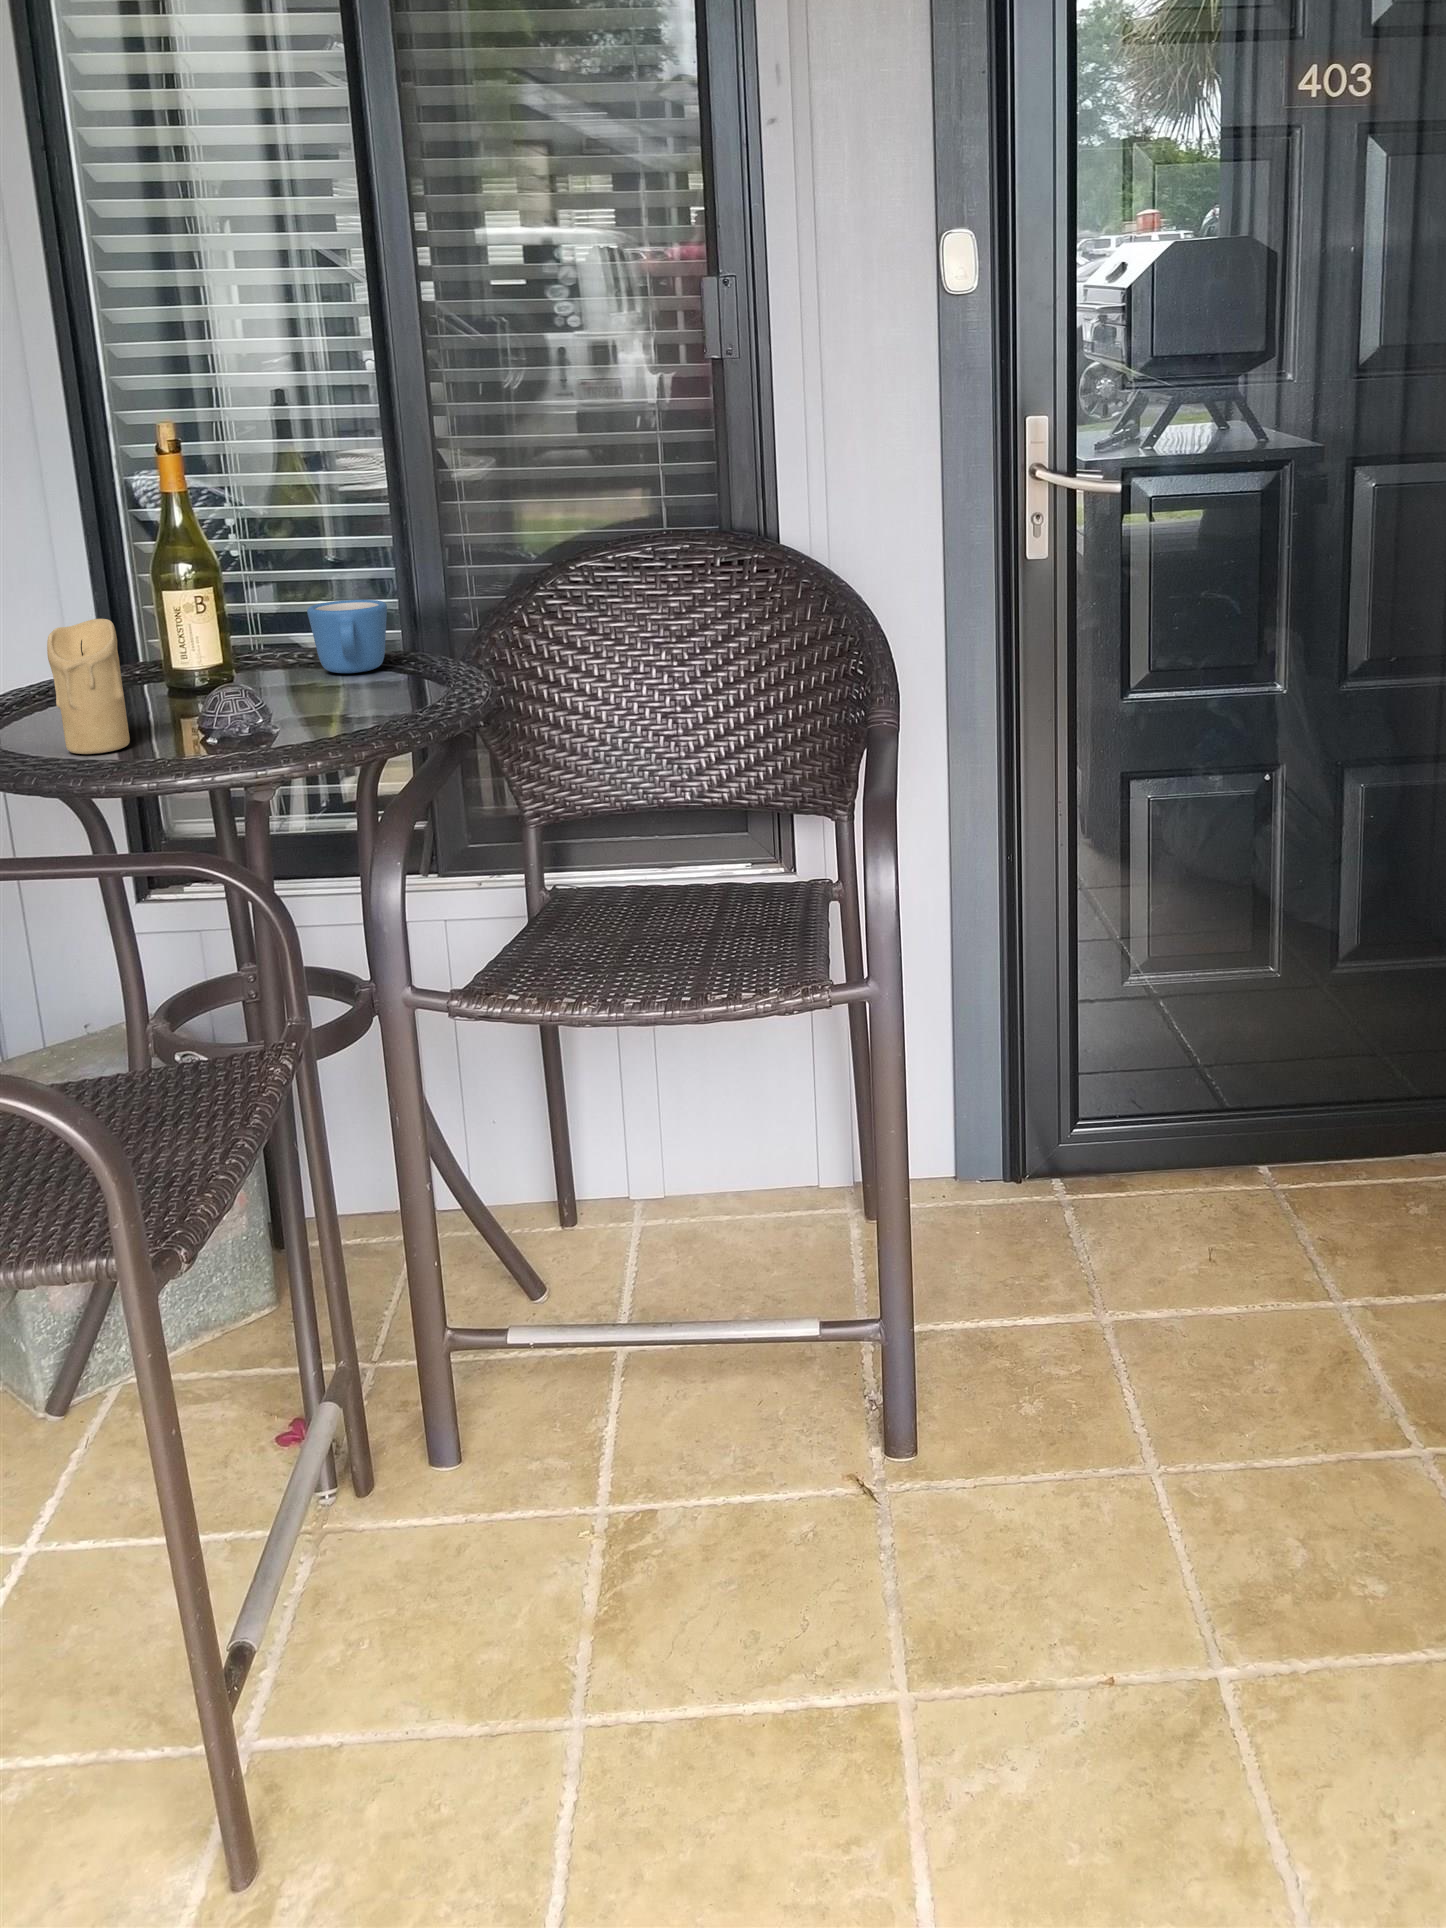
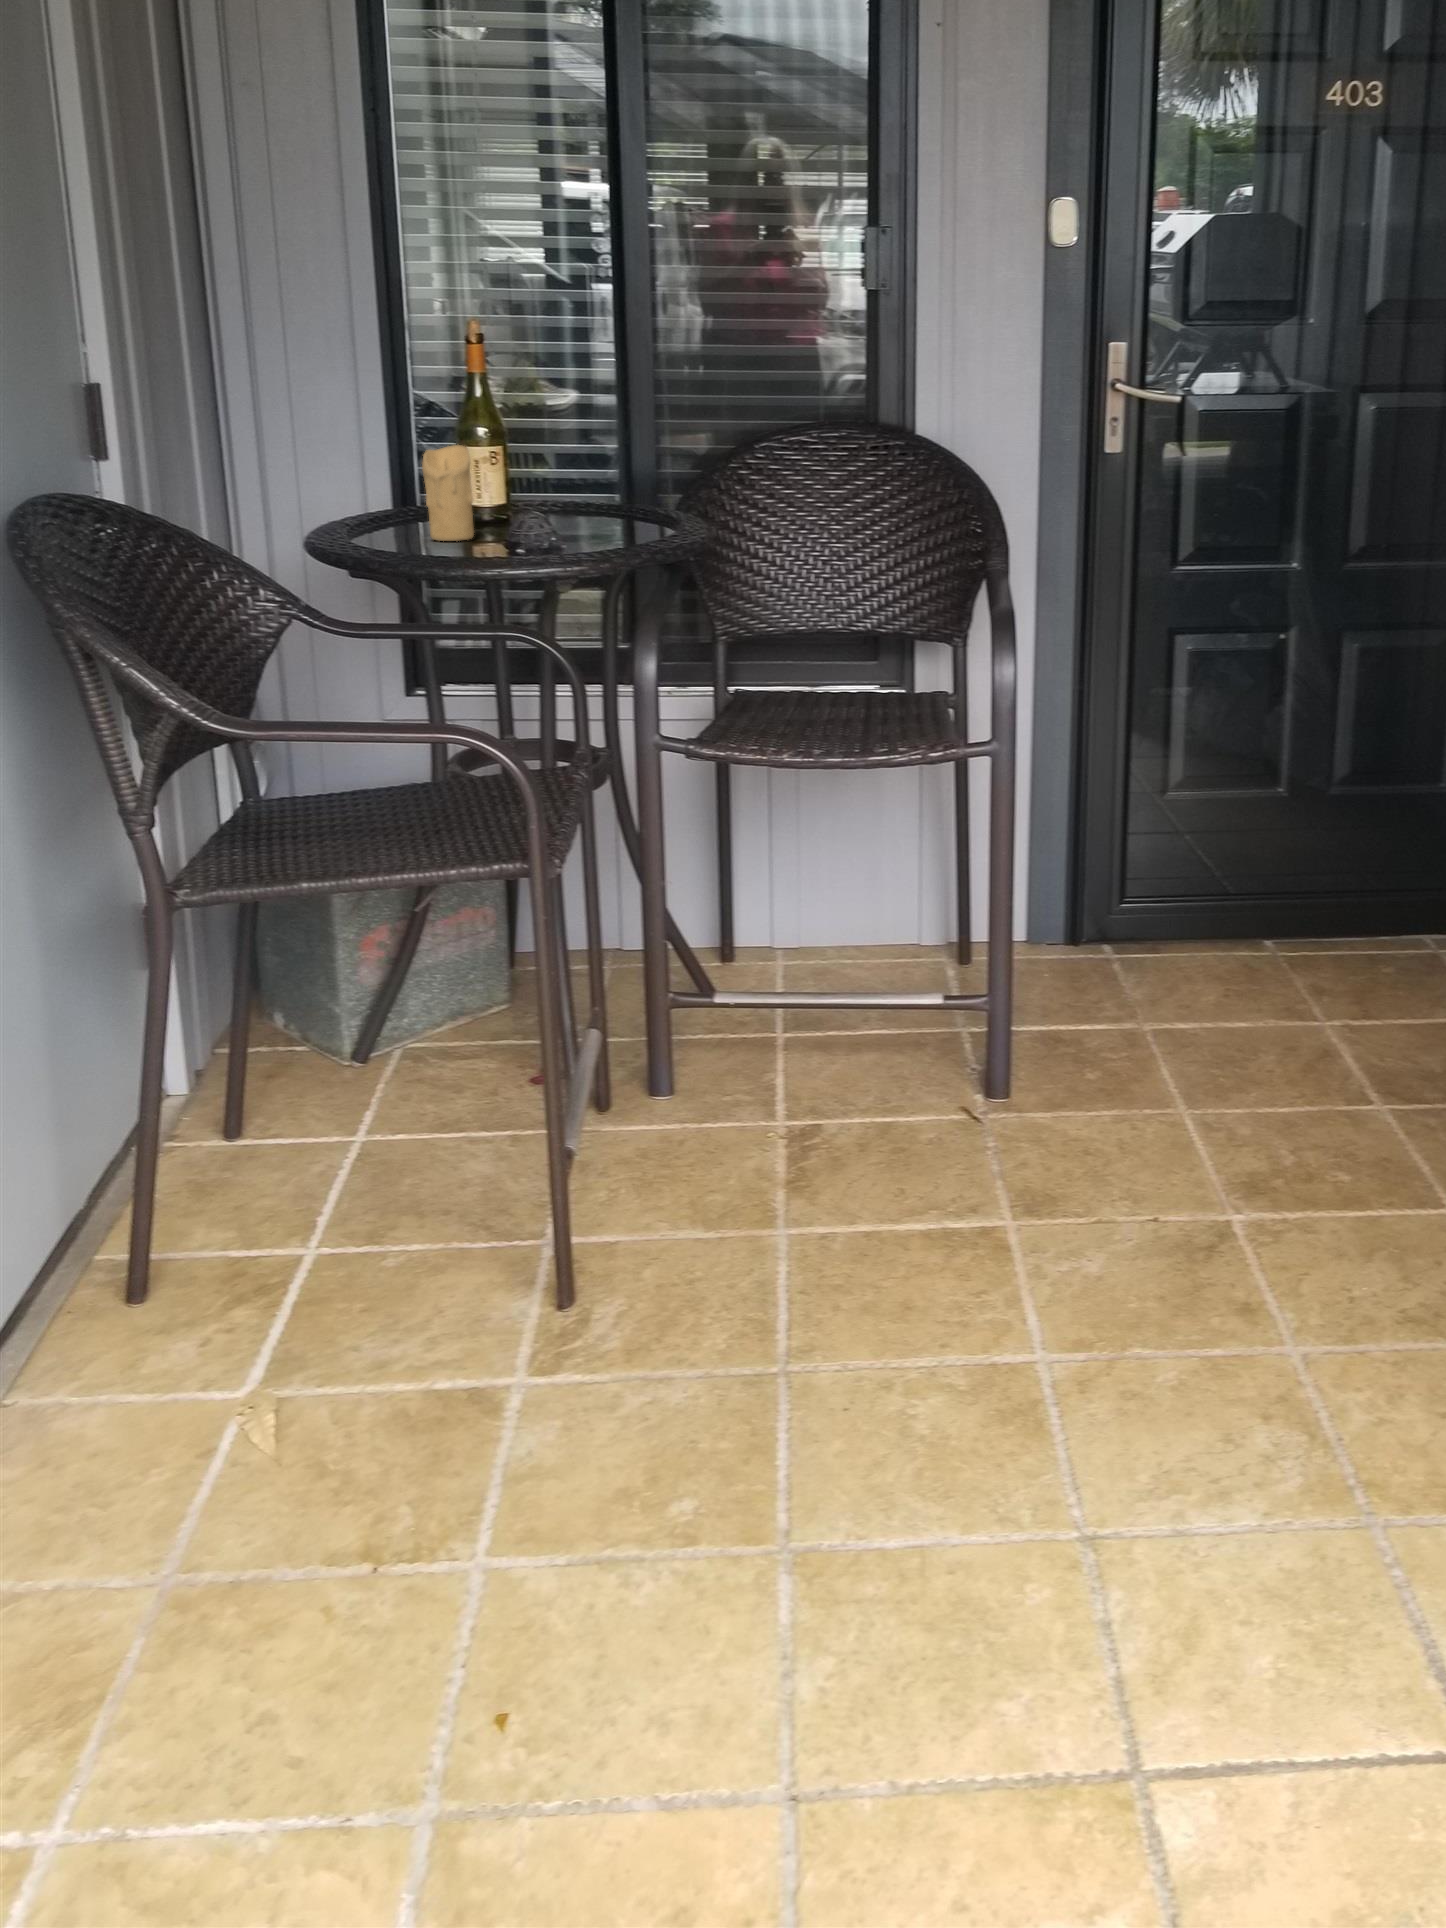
mug: present [307,600,387,673] -> none [571,461,629,514]

